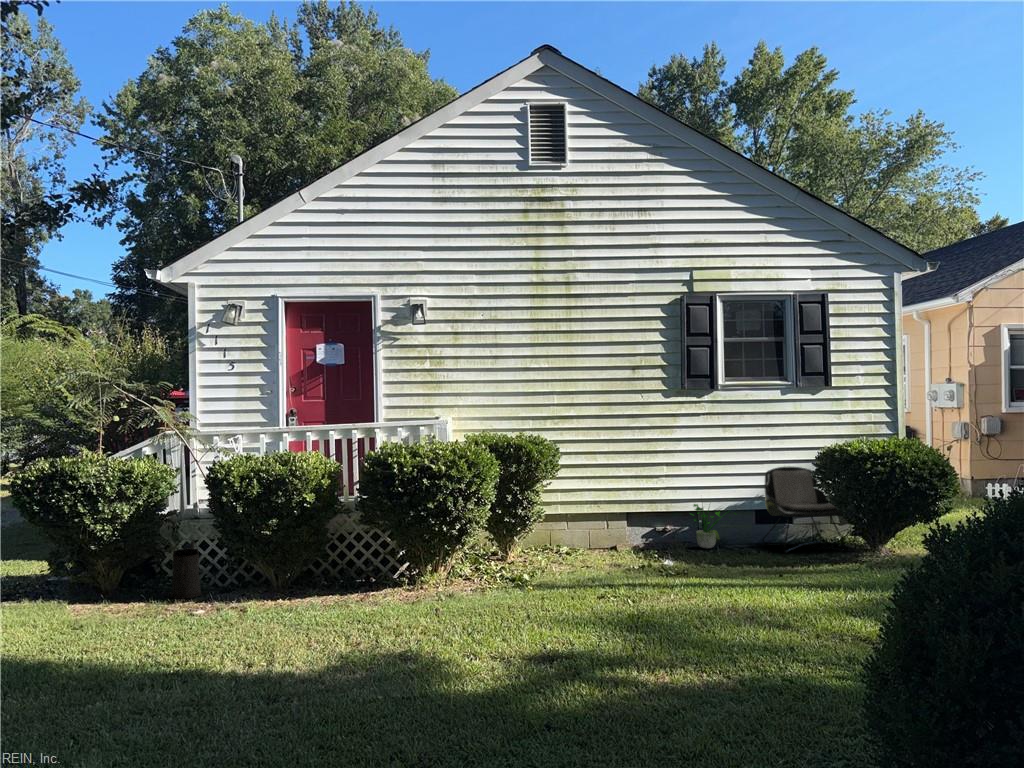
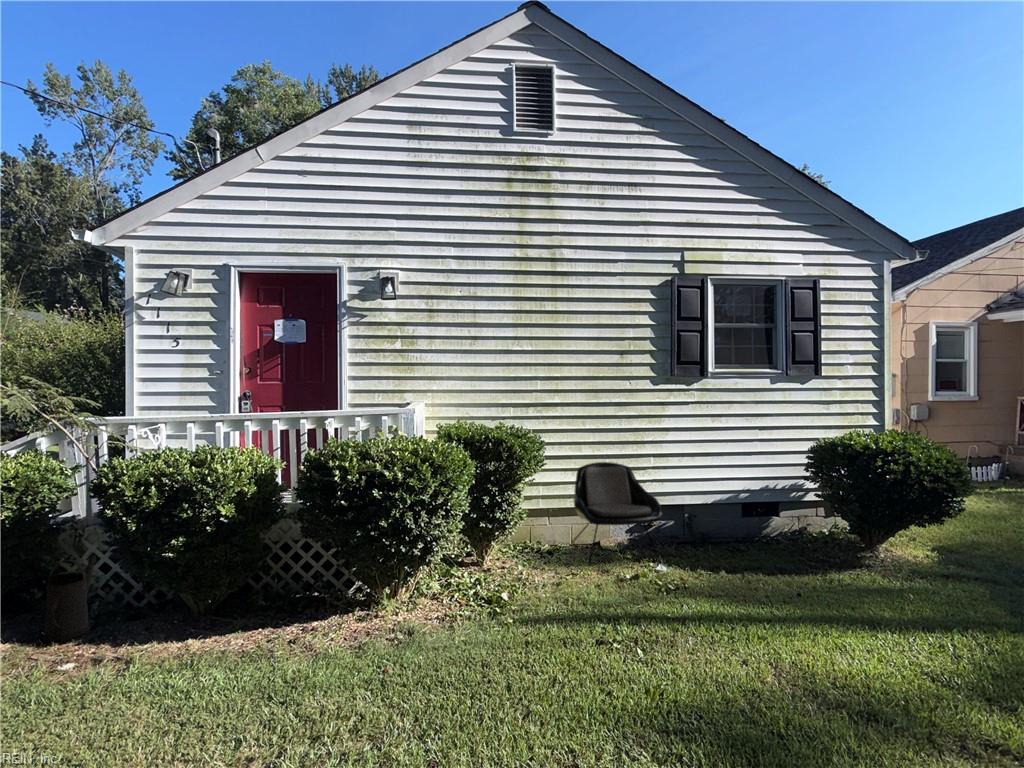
lounge chair: present [763,467,846,554] -> present [573,462,663,565]
potted plant: present [691,504,736,548] -> none [674,485,729,545]

